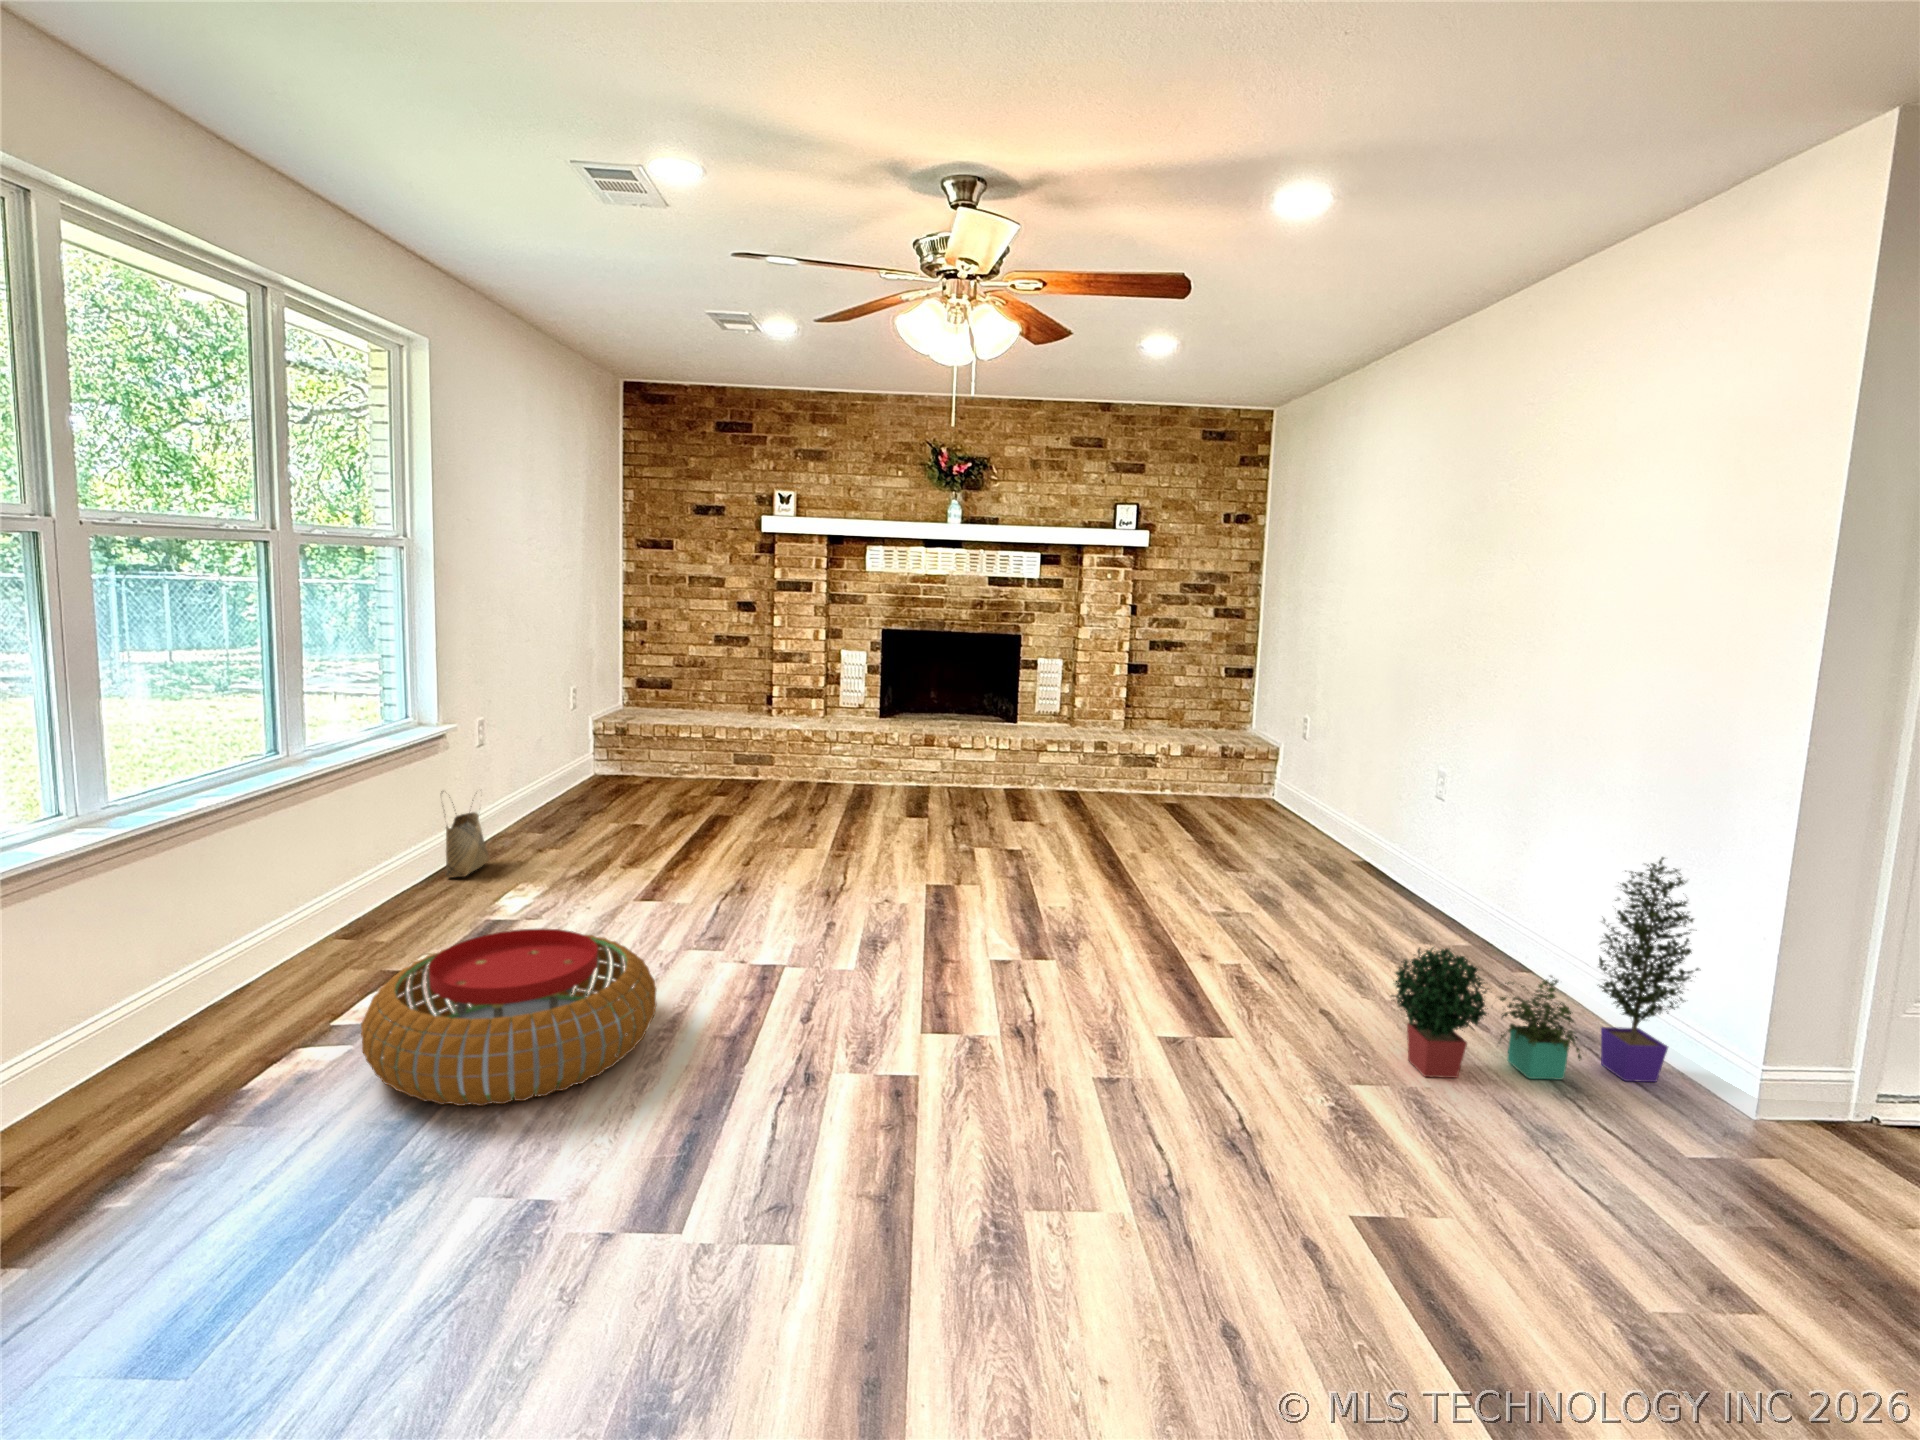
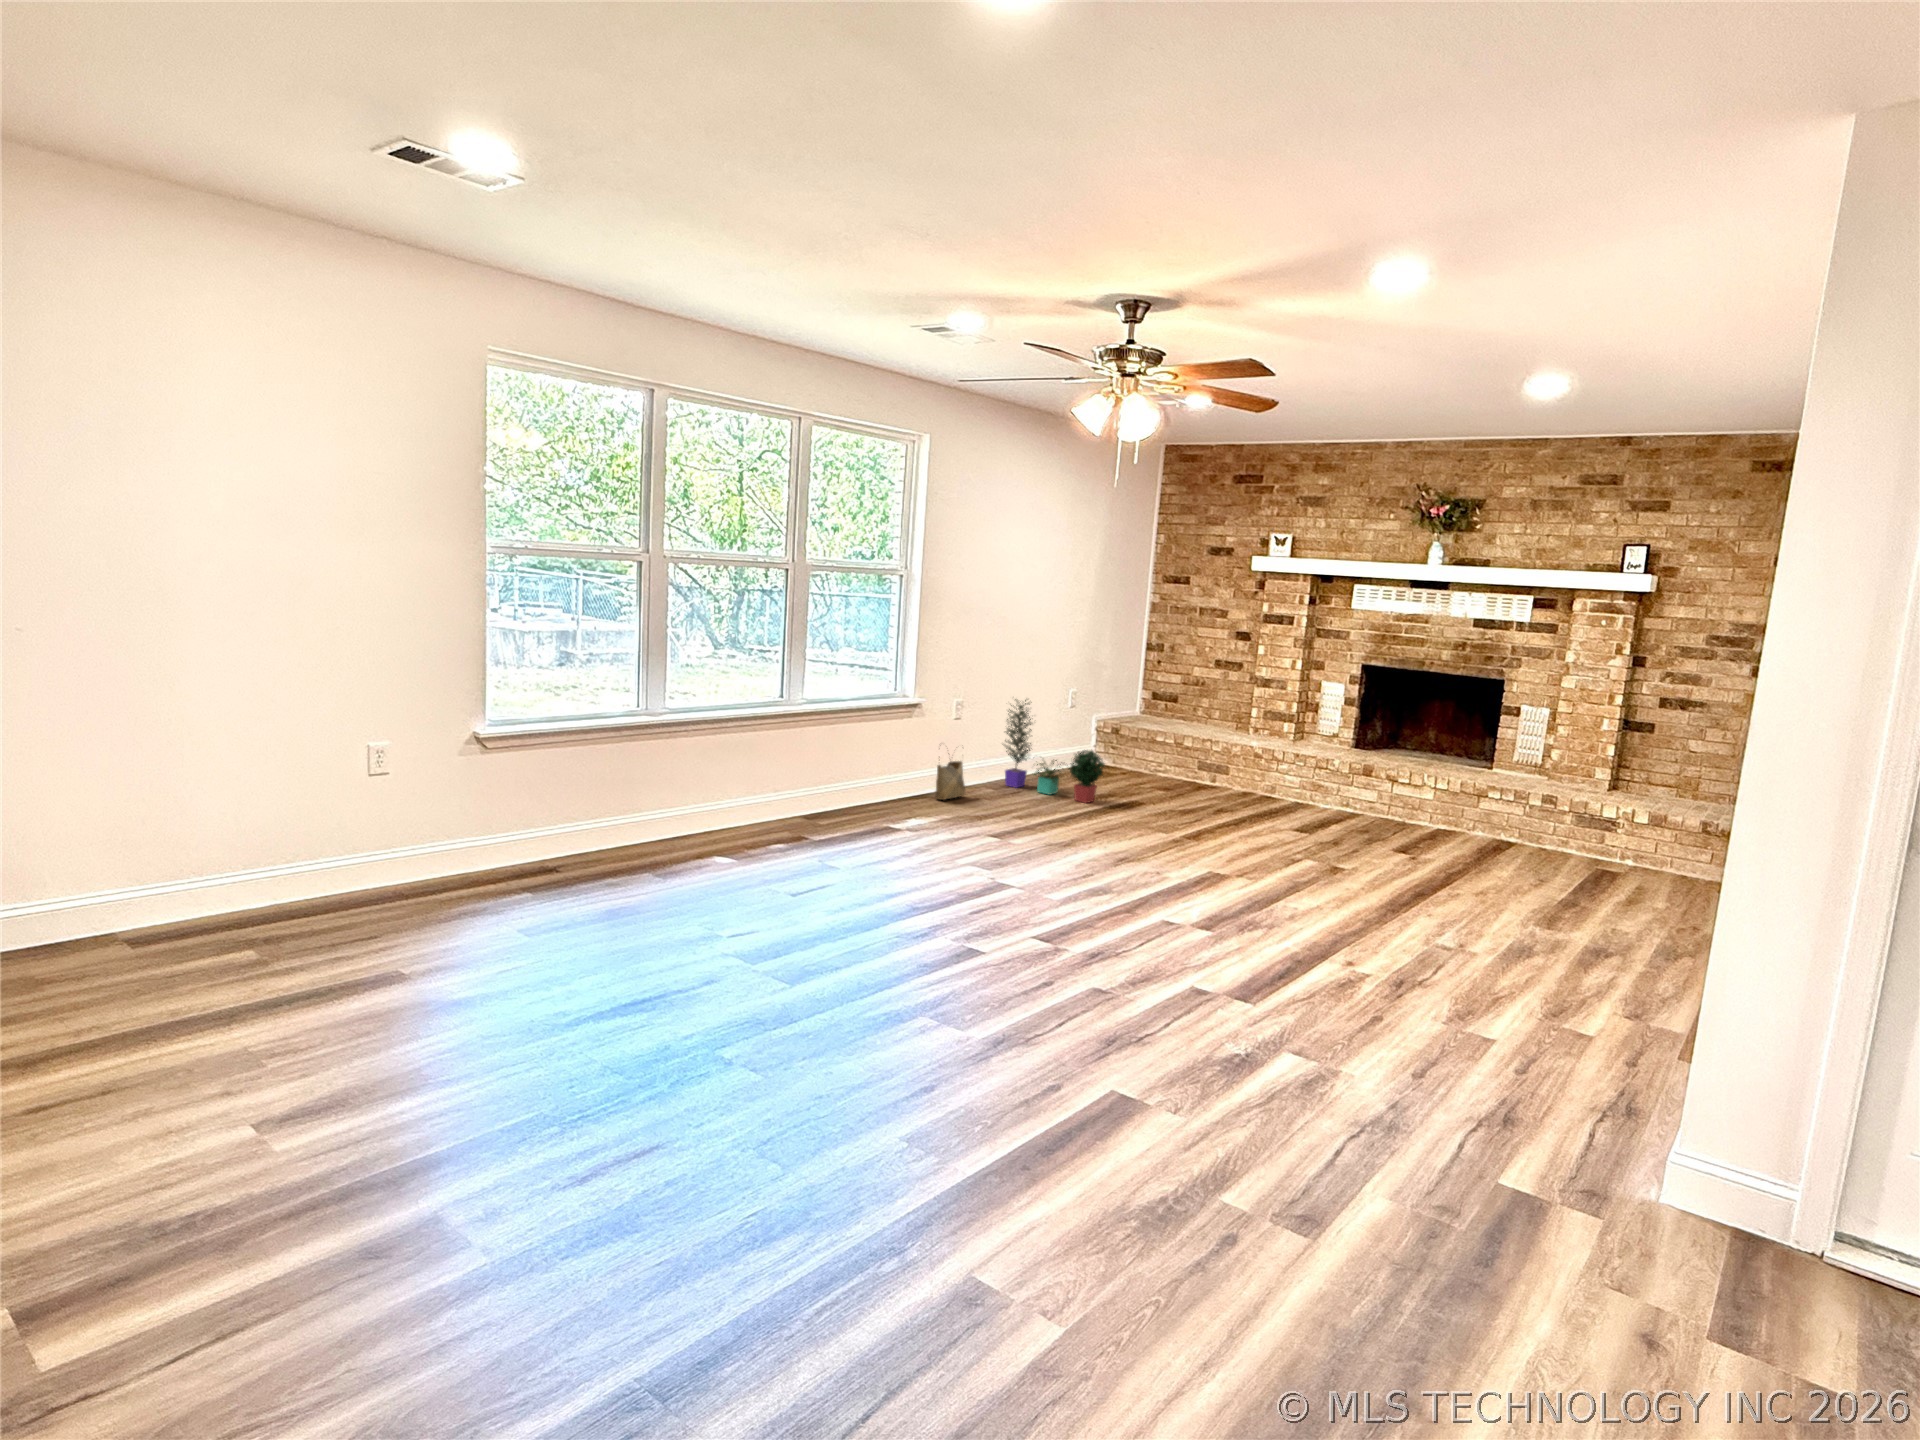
potted plant: present [1391,857,1699,1082] -> present [1005,699,1105,803]
pouf: present [361,929,657,1106] -> none [812,809,960,890]

